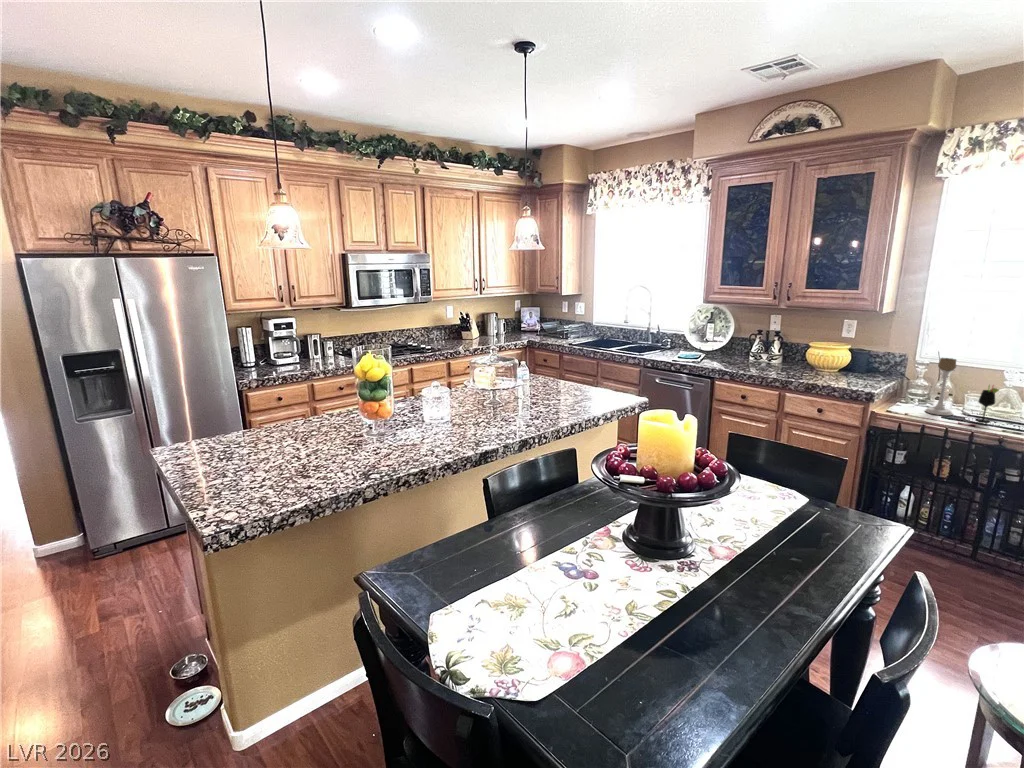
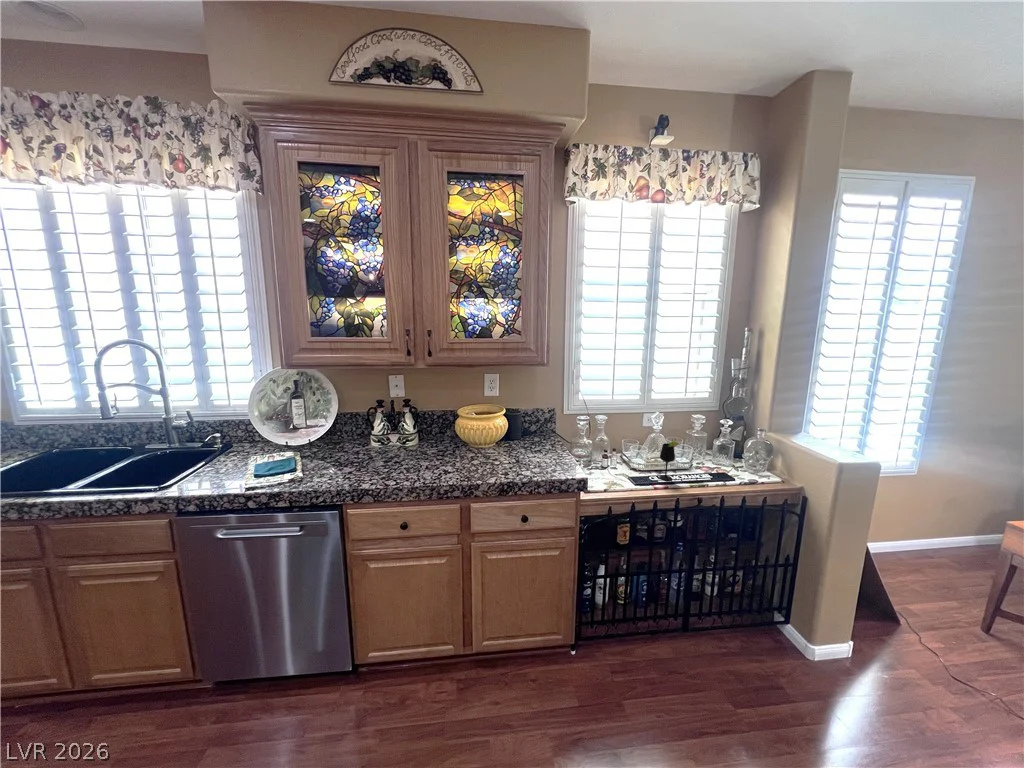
candle holder: present [925,358,956,415] -> none [612,414,639,483]

